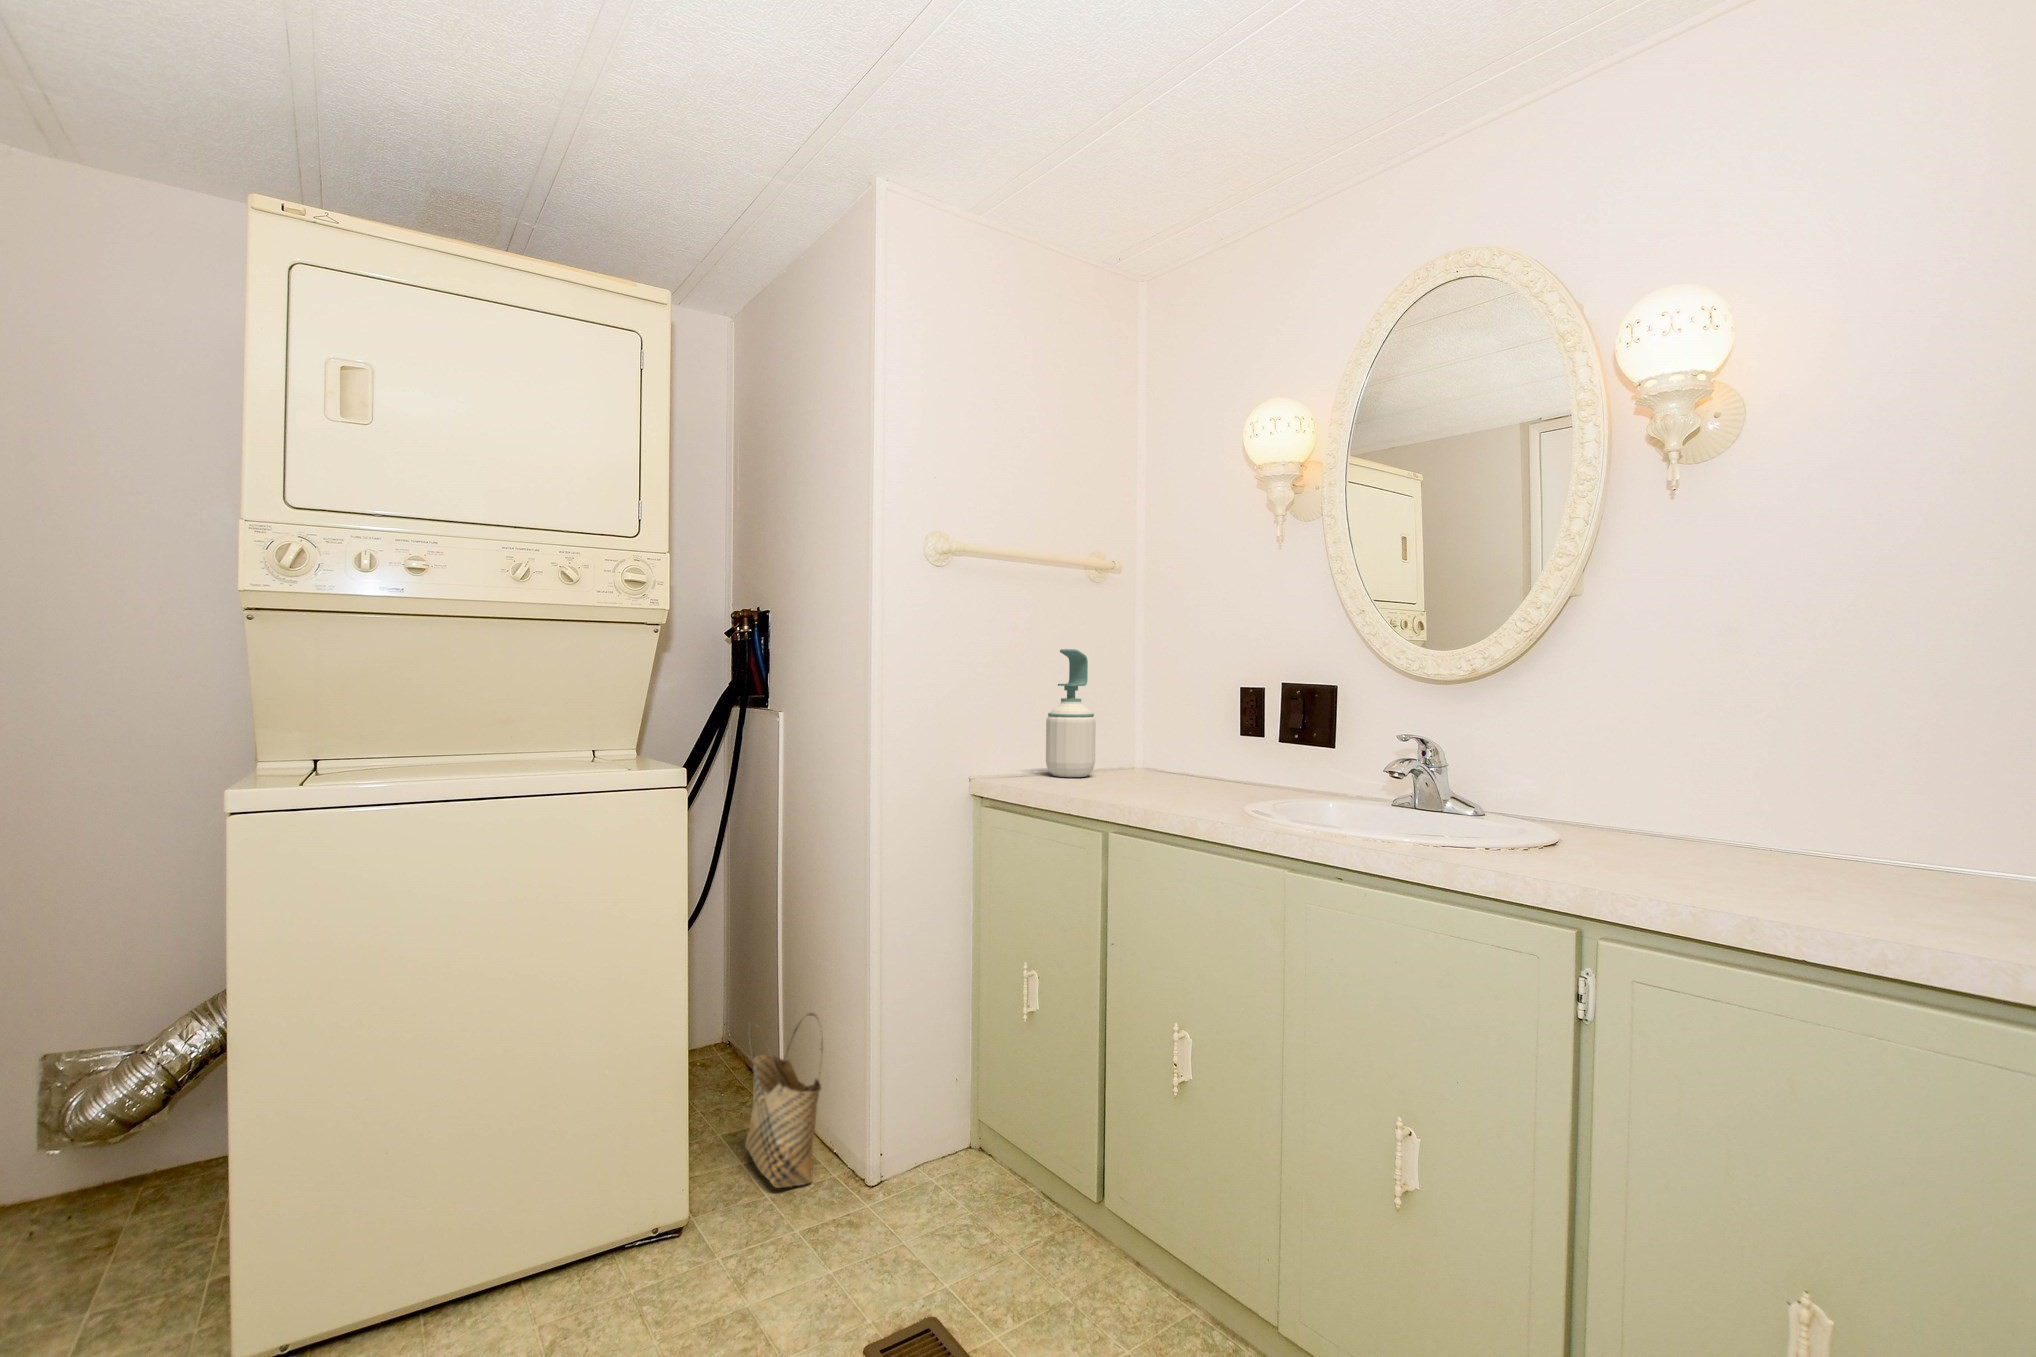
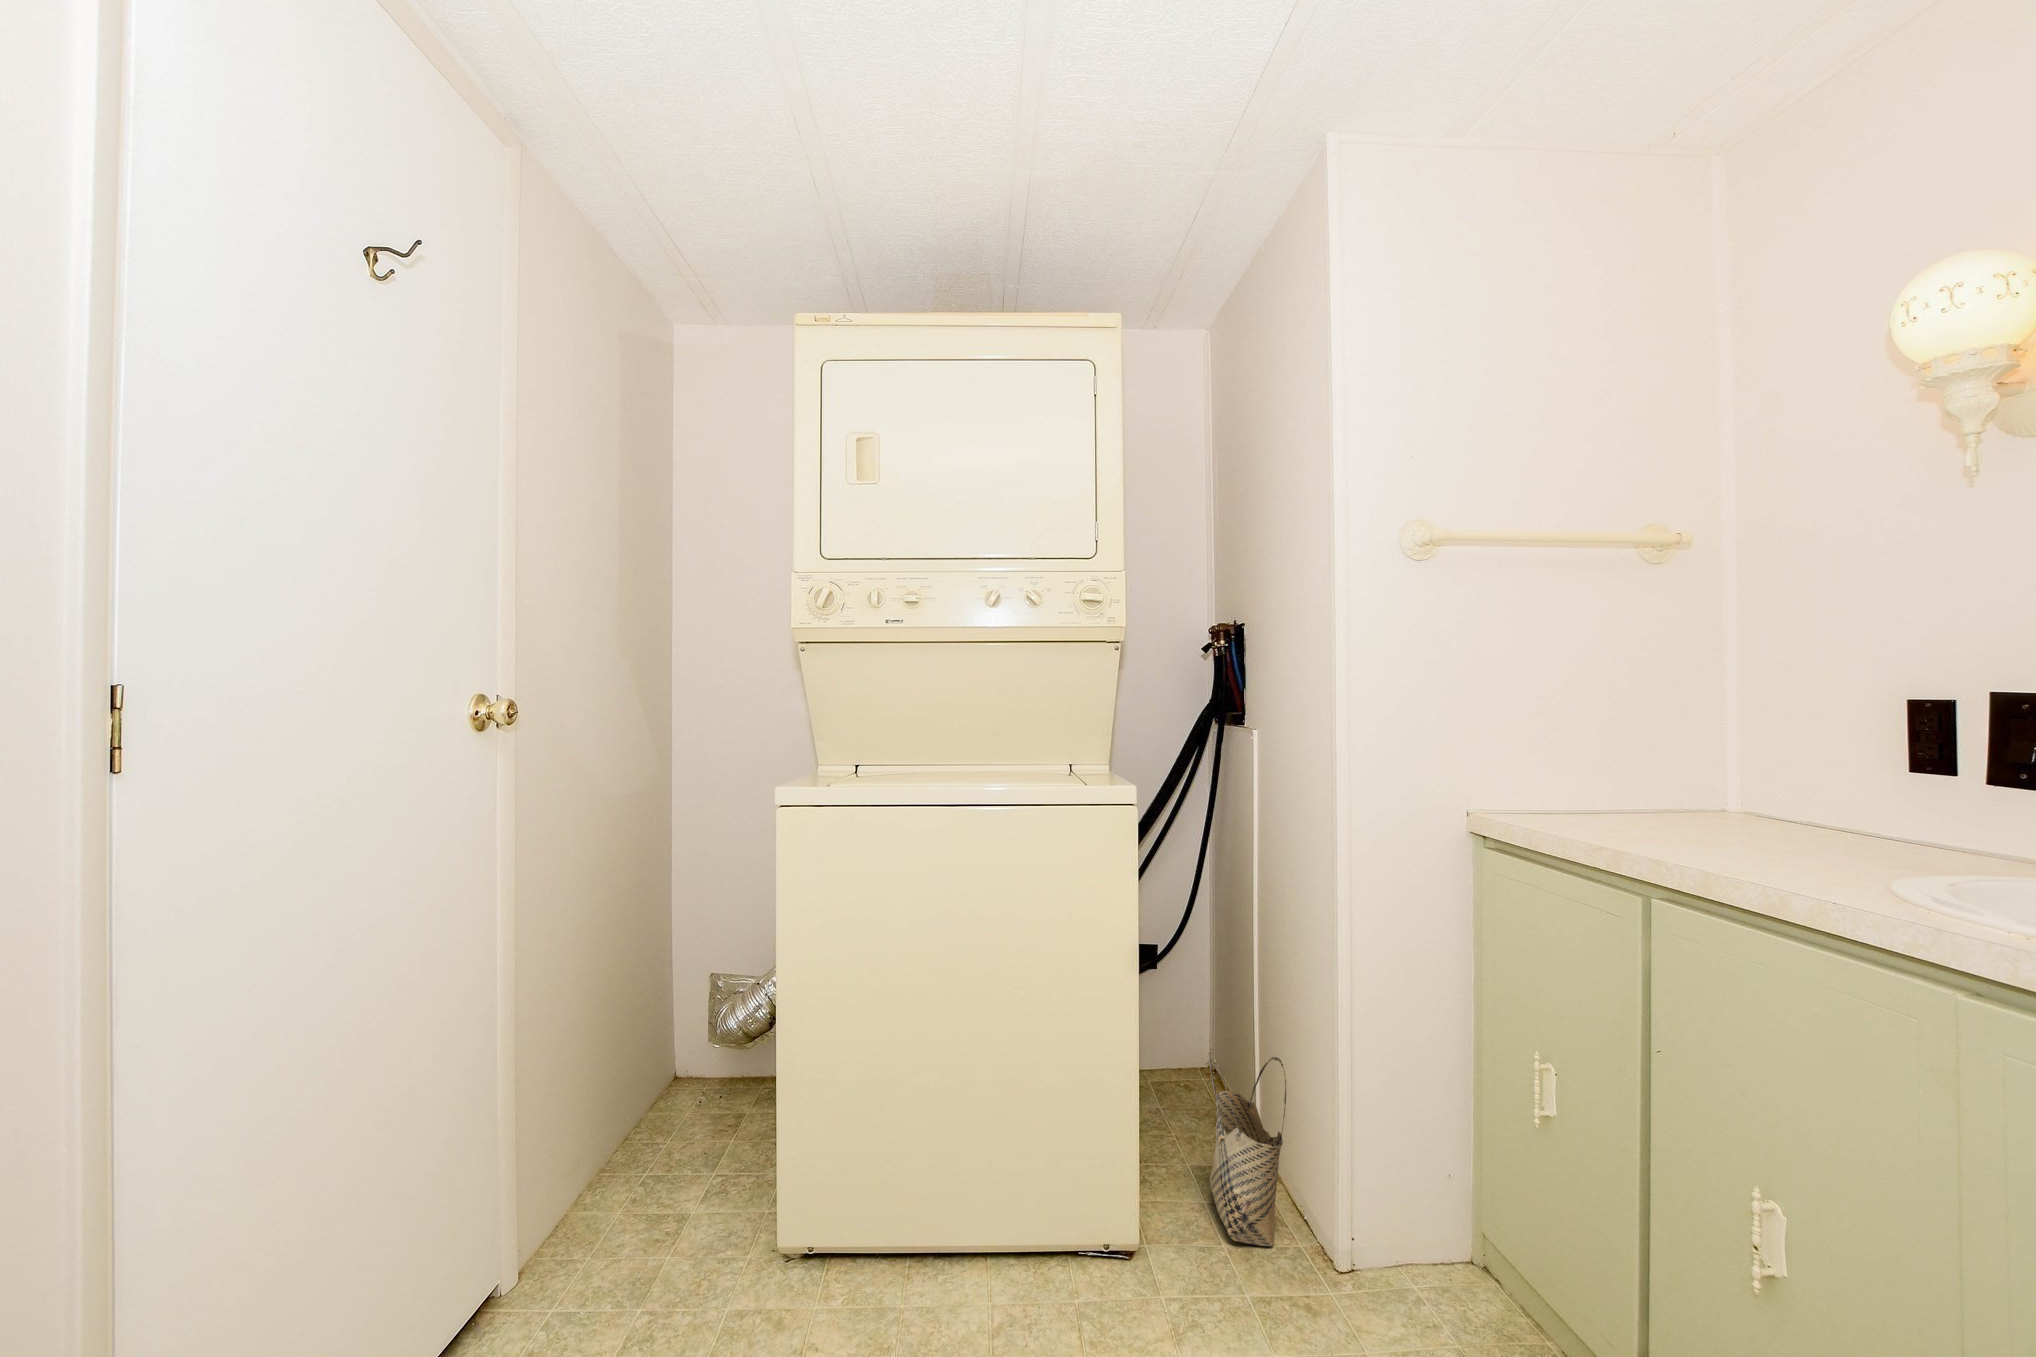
soap bottle: present [1046,649,1096,777] -> none [1571,652,1648,819]

